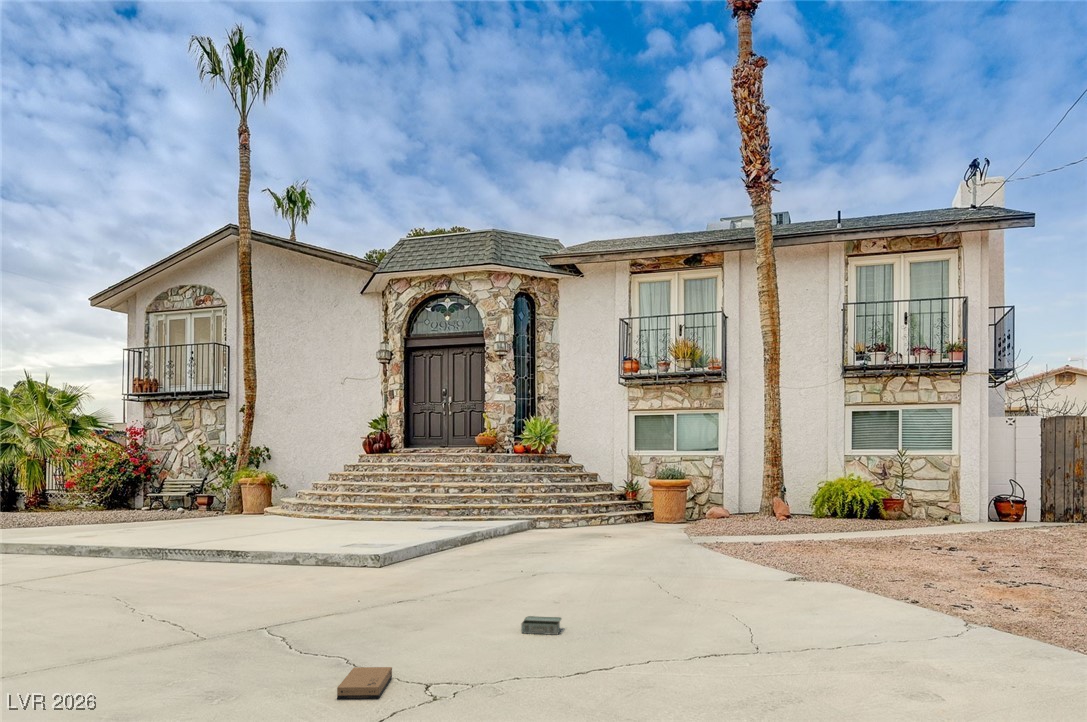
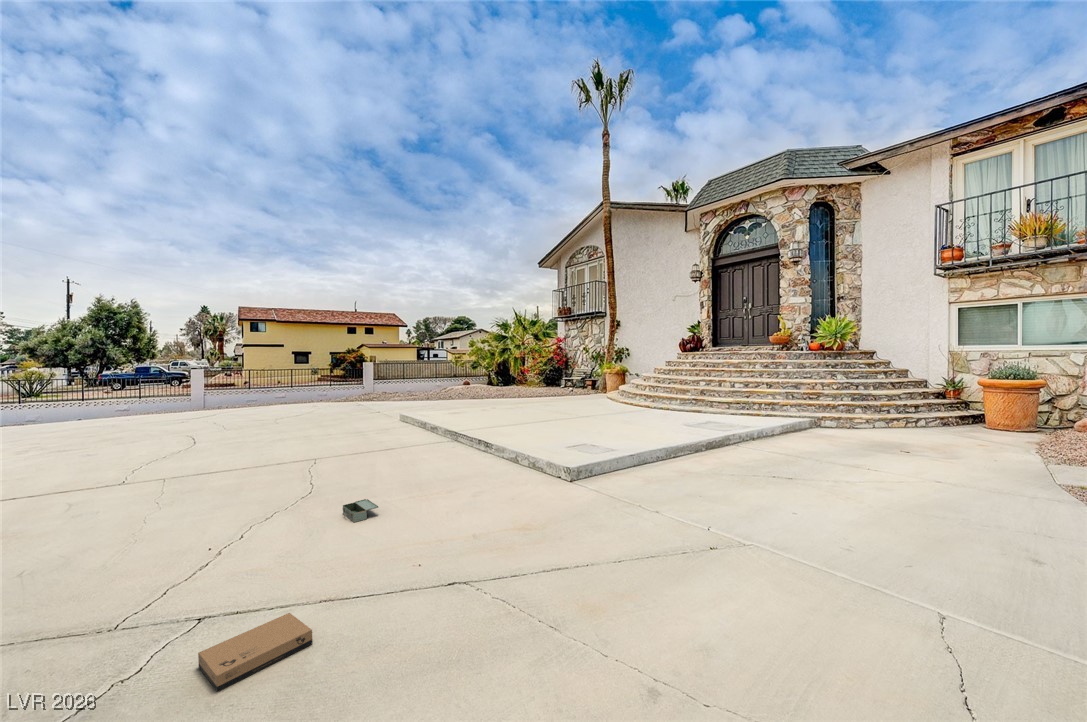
toolbox: present [521,616,561,635] -> present [343,499,378,522]

